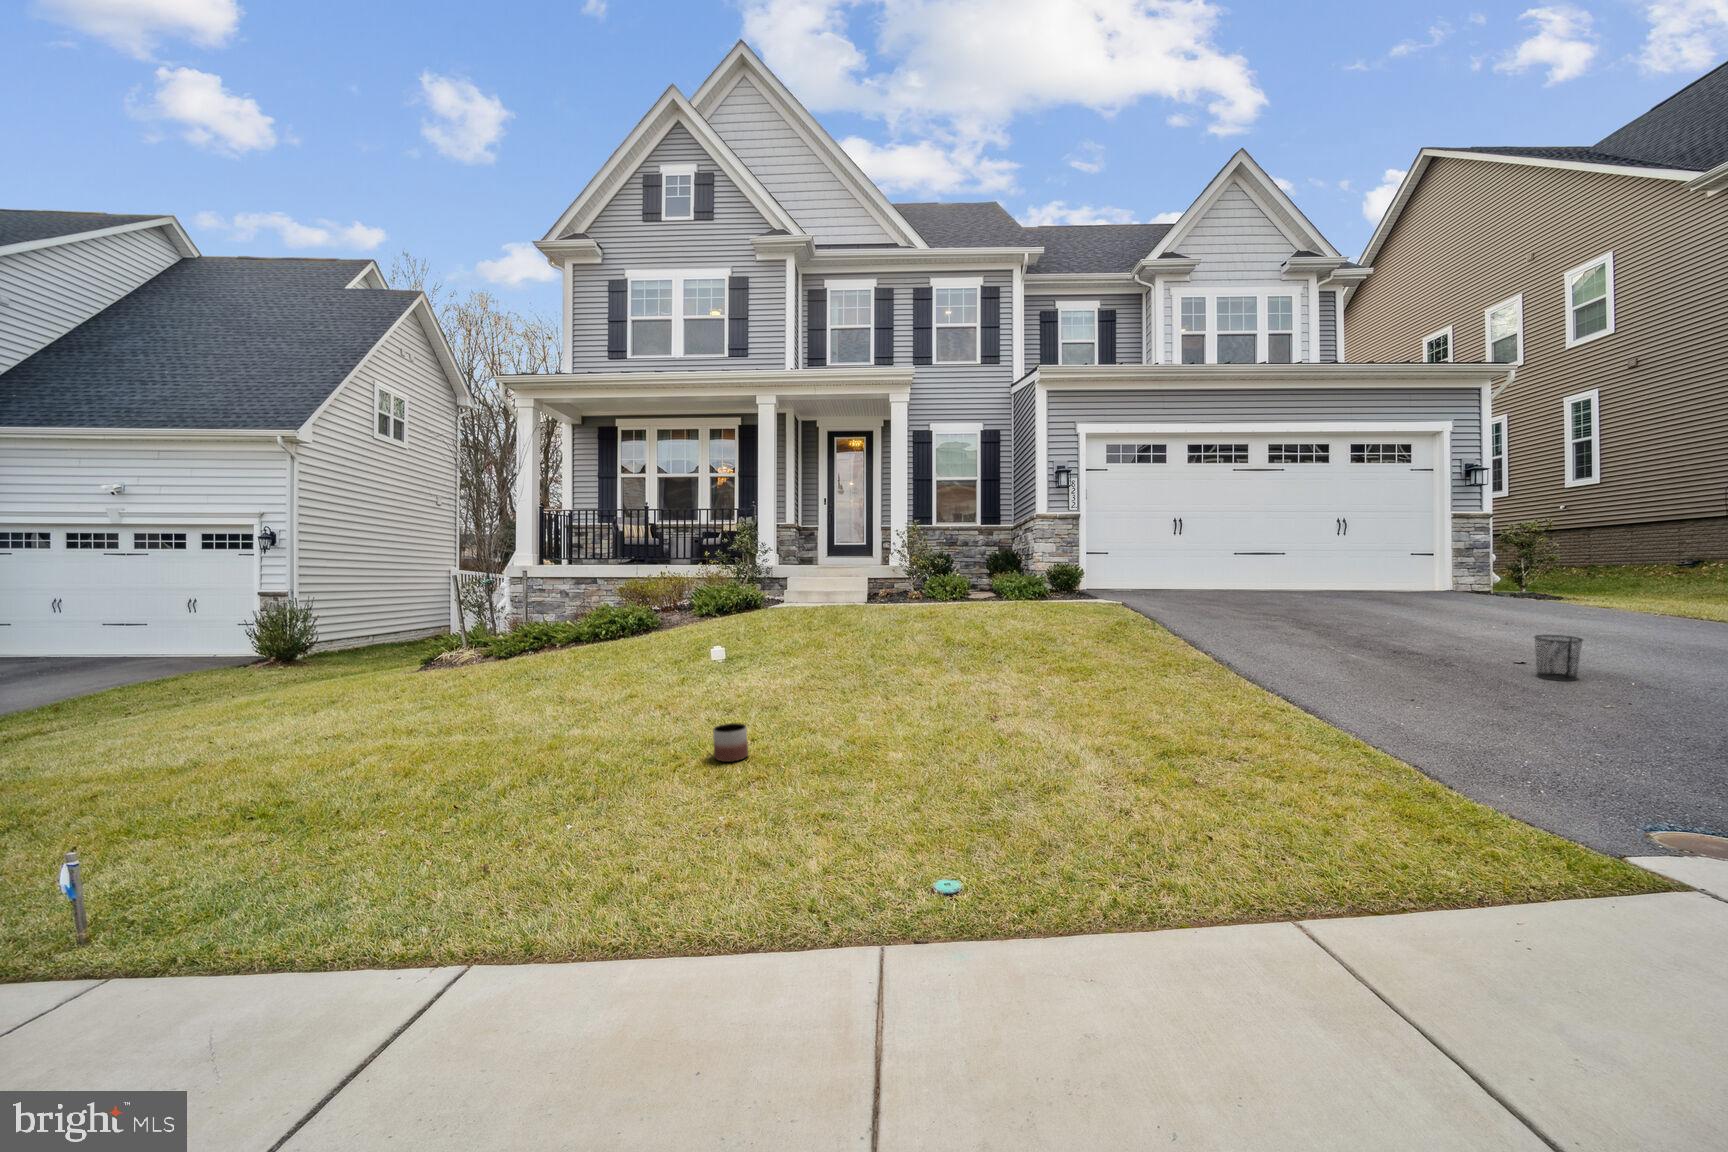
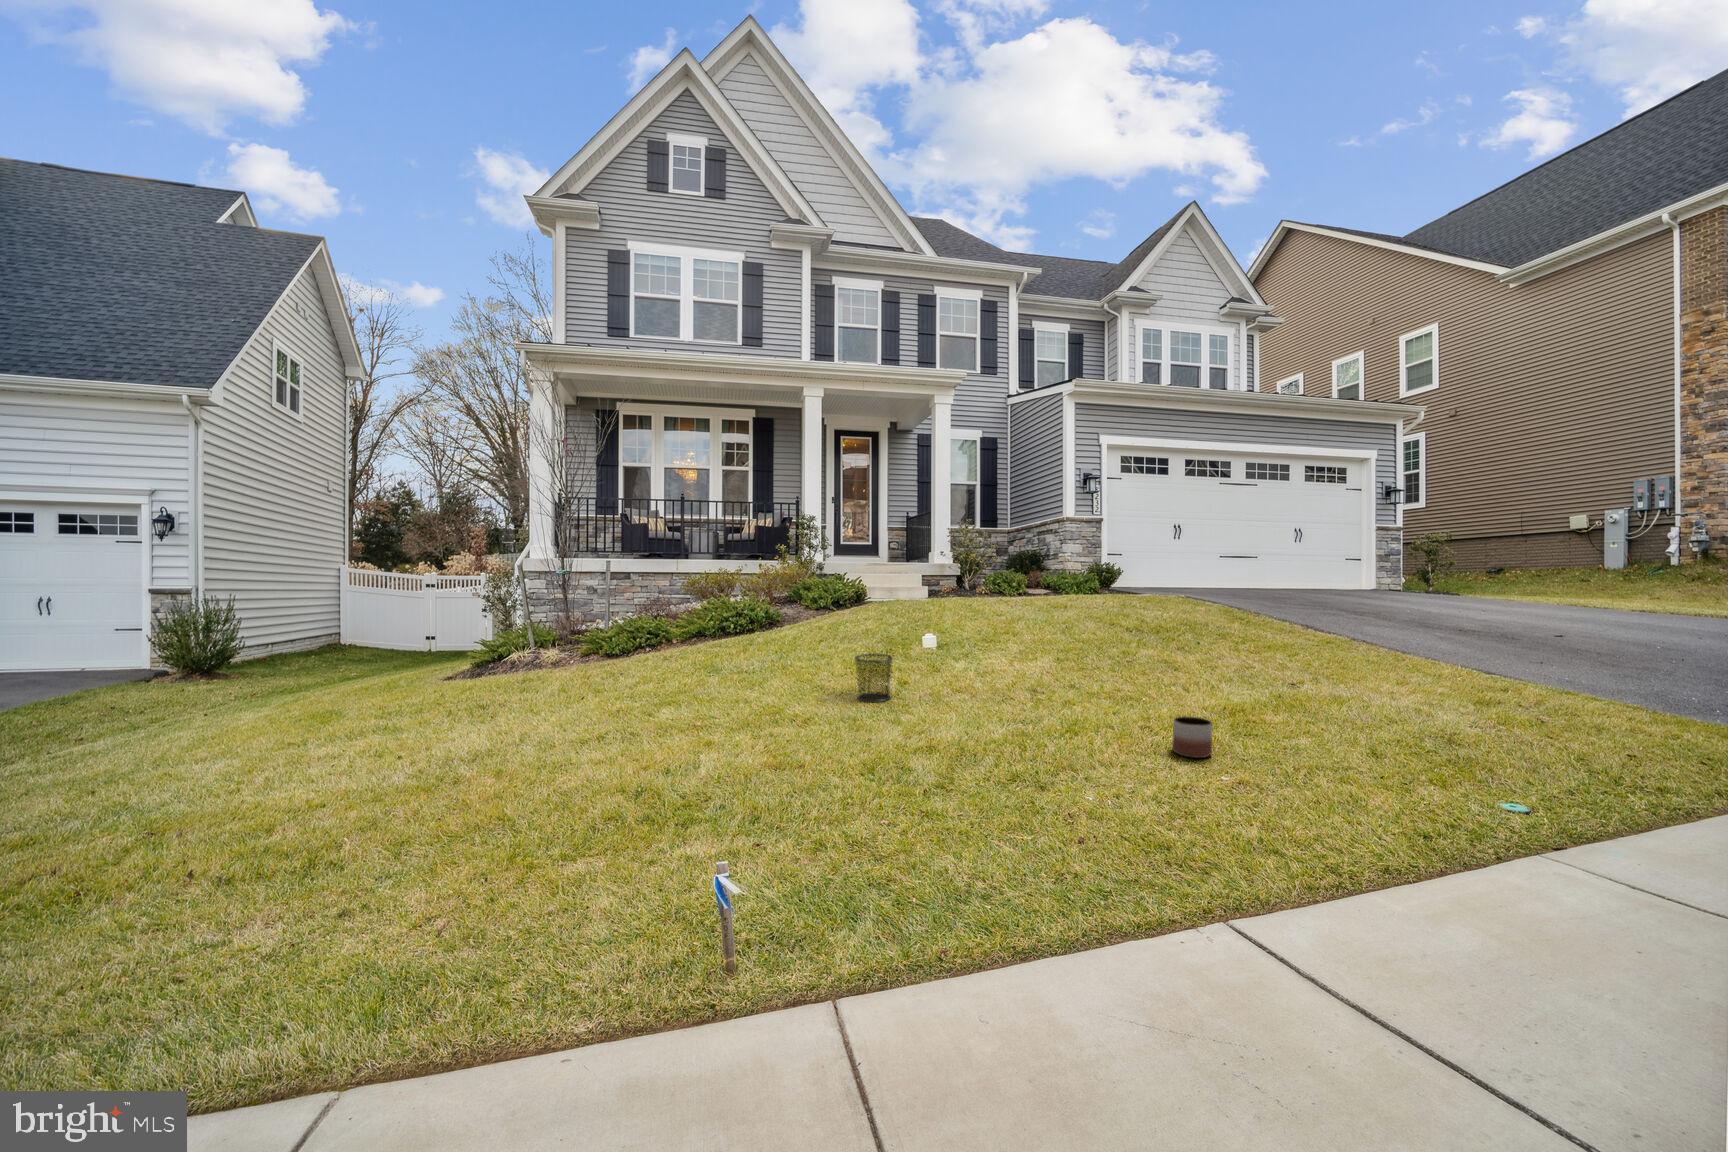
trash can: present [1534,635,1583,681] -> present [855,654,893,702]

